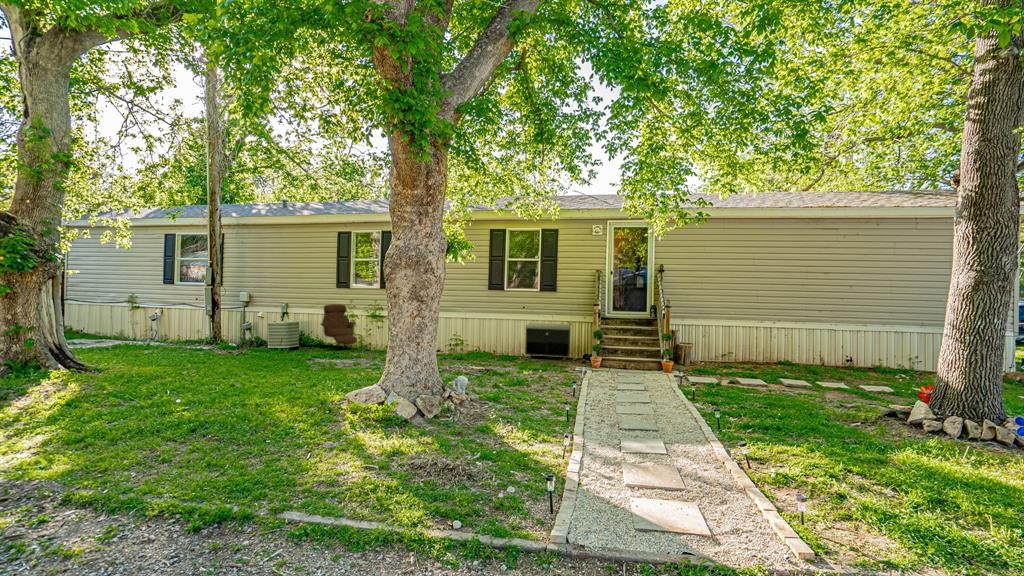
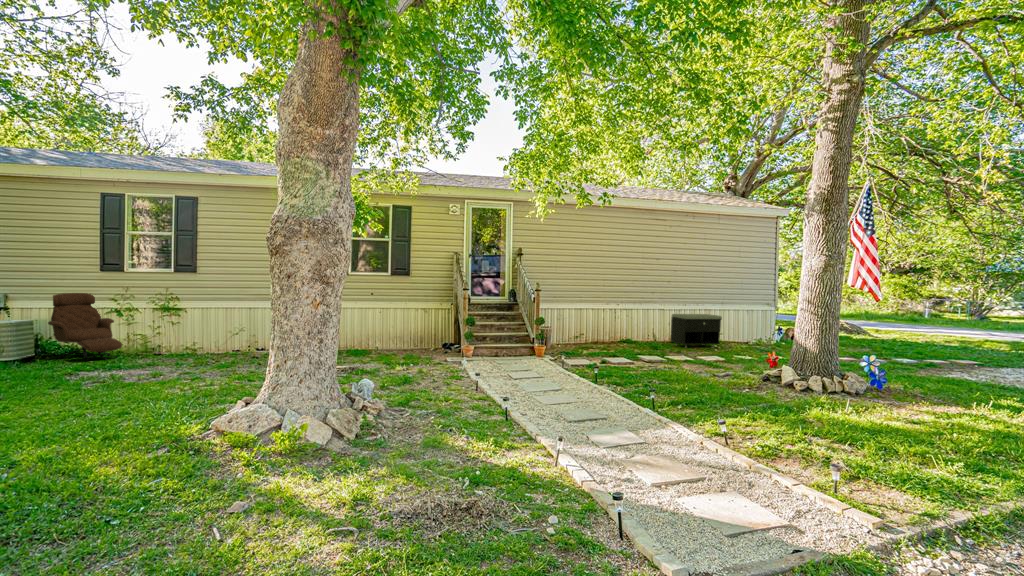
storage bench: present [525,323,570,360] -> present [671,314,722,348]

